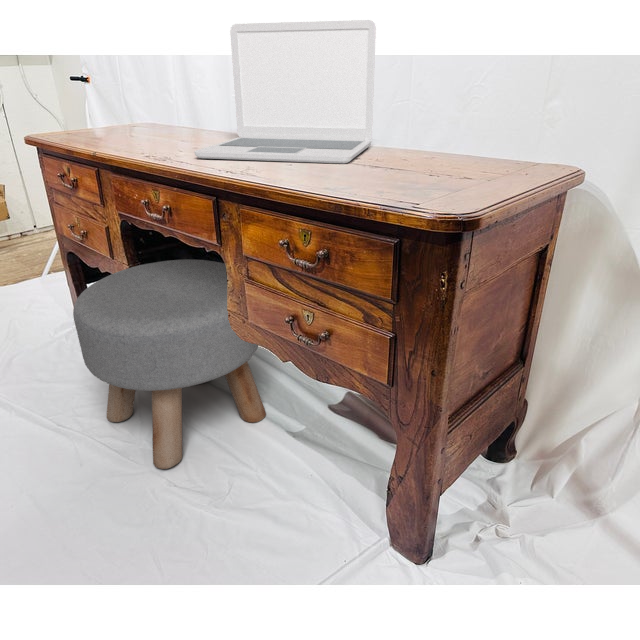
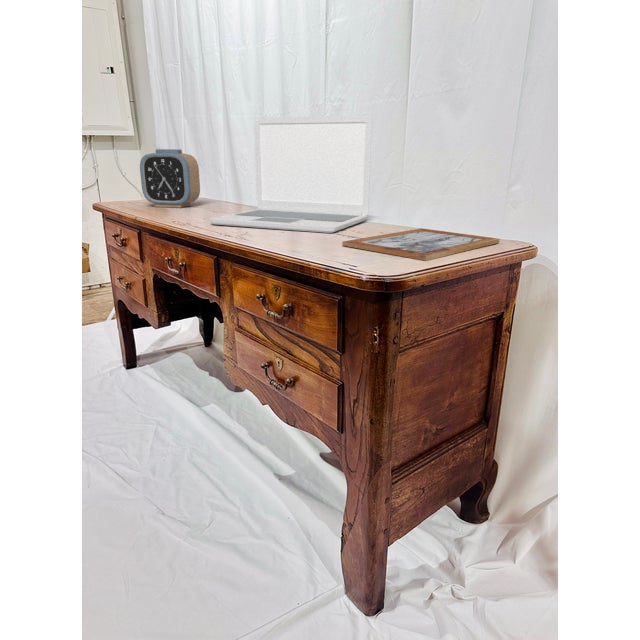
alarm clock: none [81,66,157,138] -> present [140,149,200,208]
picture frame: none [375,154,539,193] -> present [342,228,500,261]
ottoman: present [73,260,266,469] -> none [99,311,262,495]

